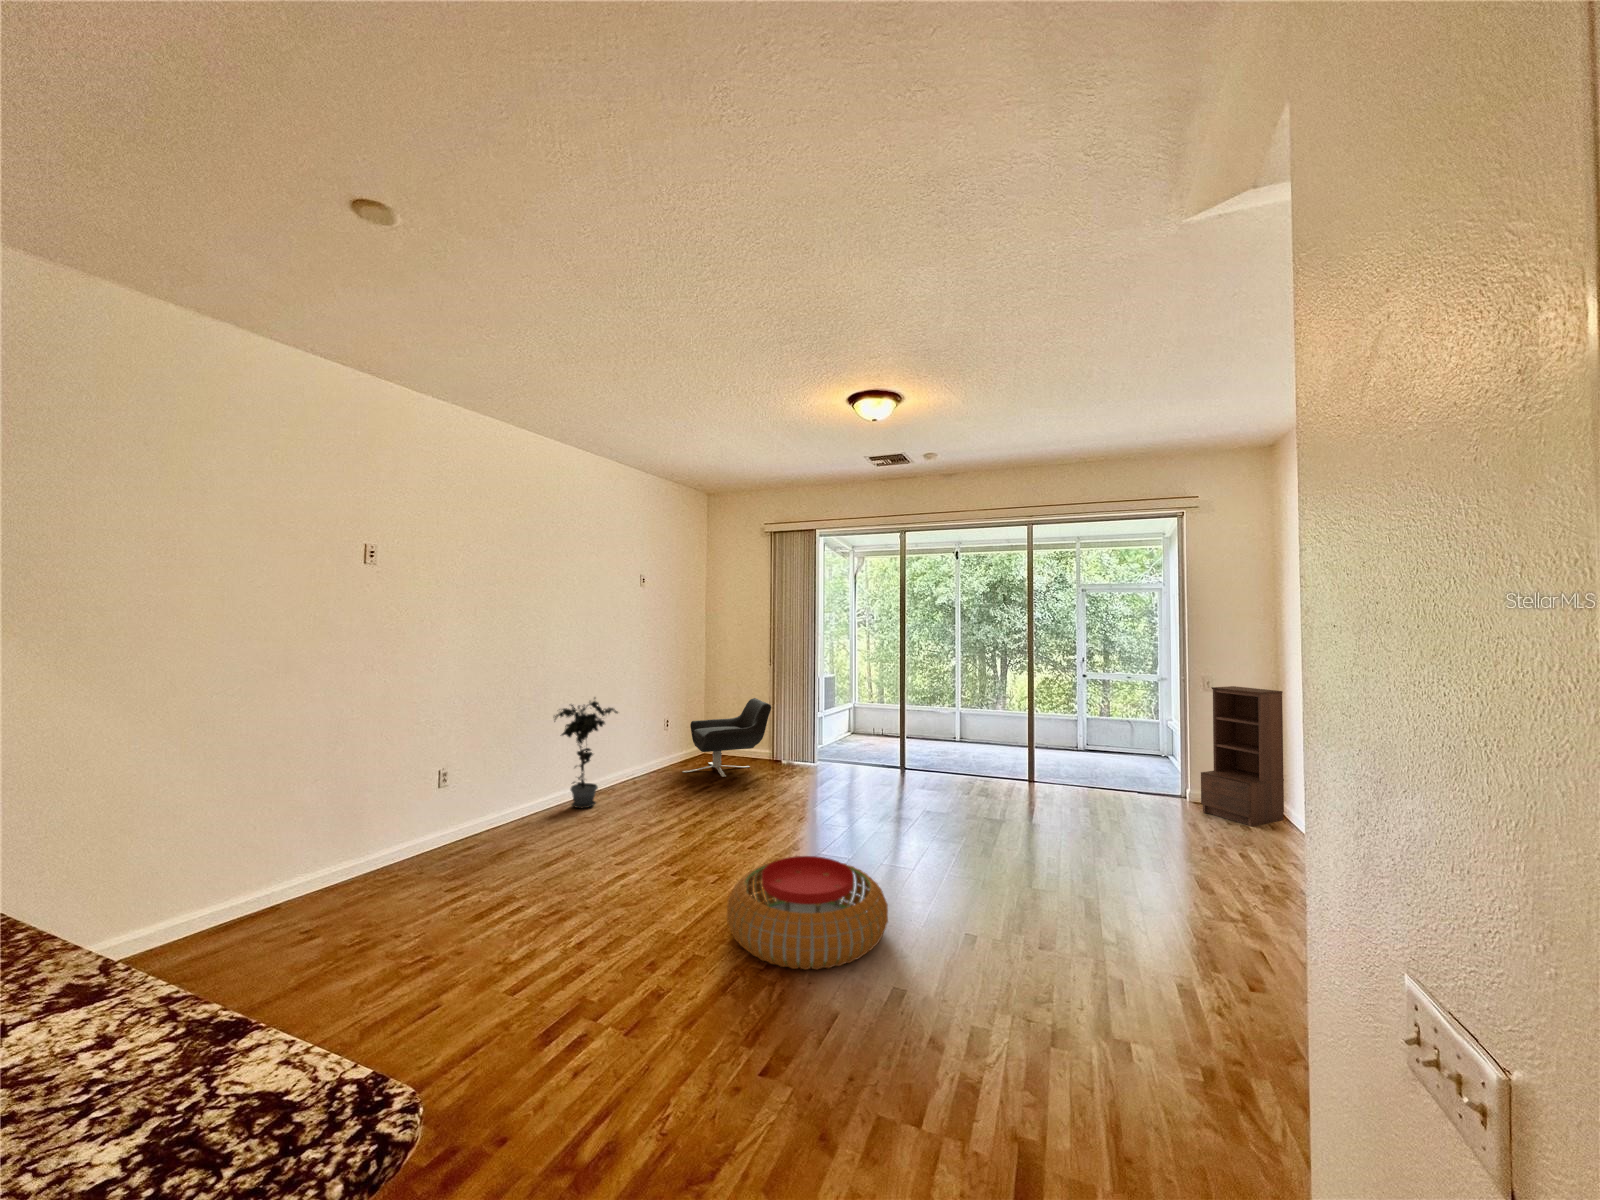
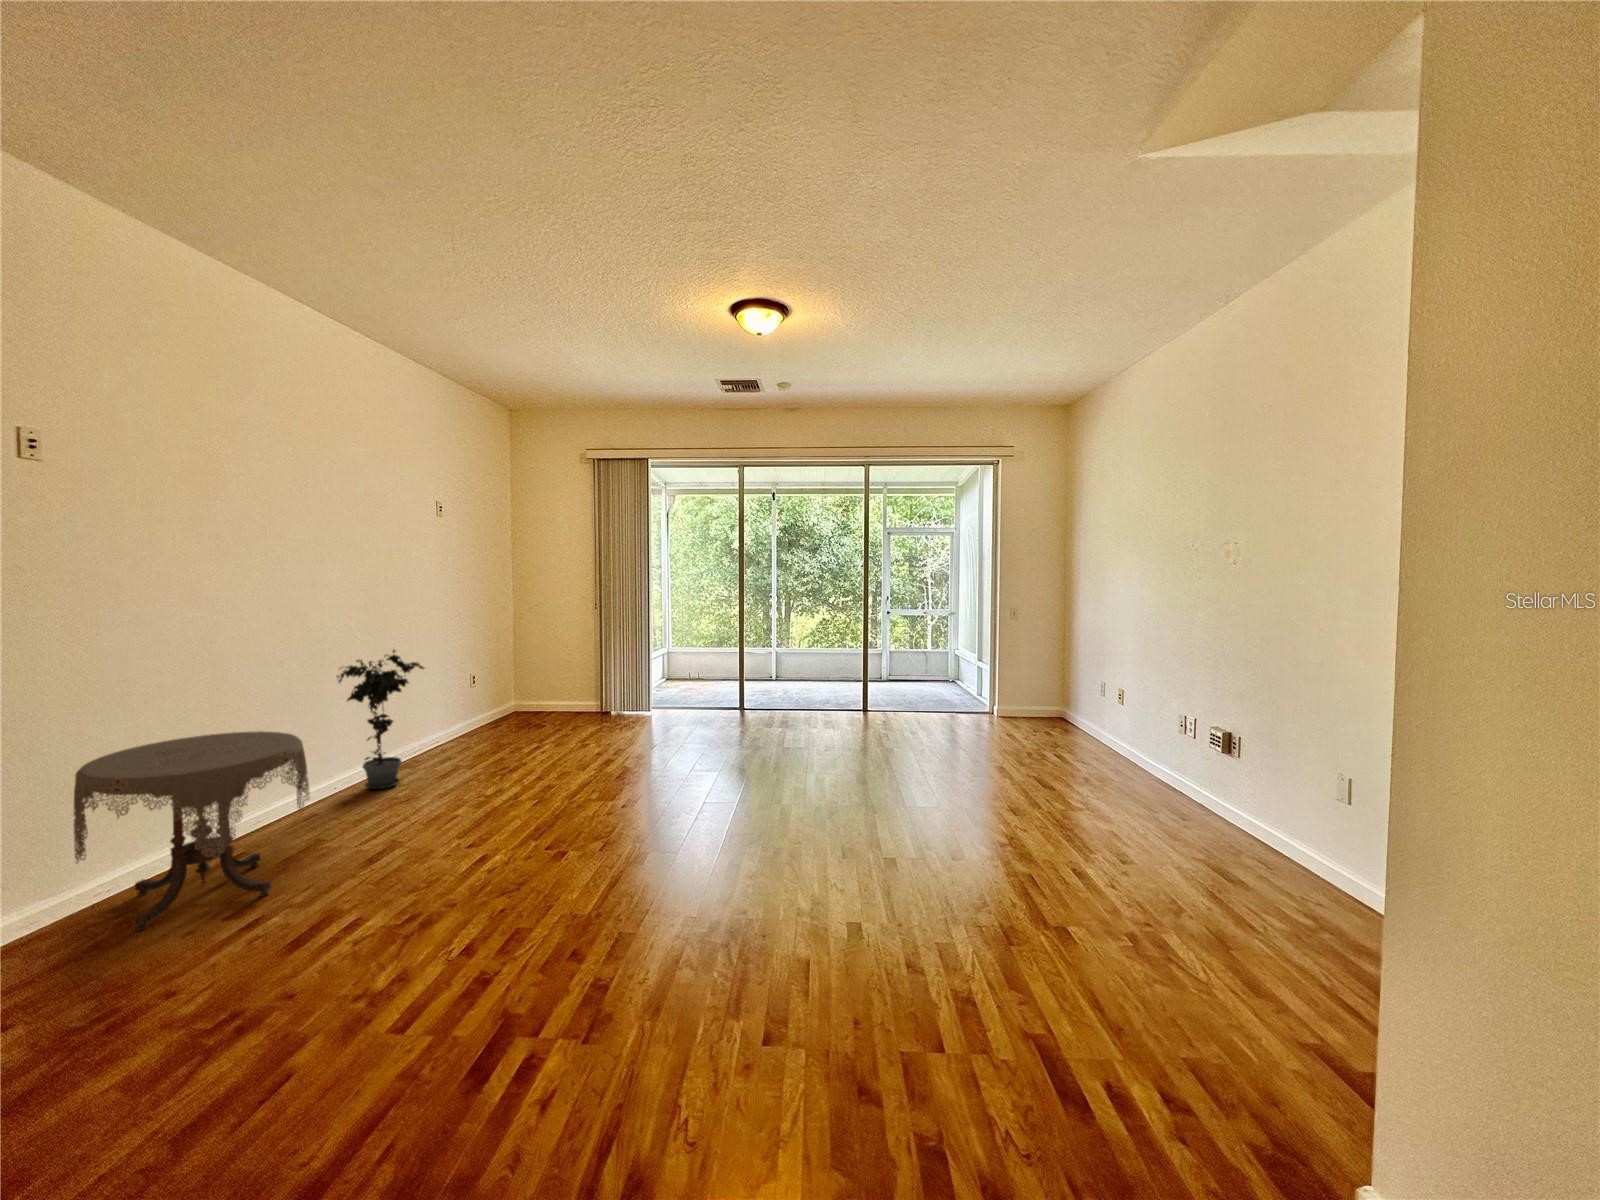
bookshelf: present [1201,686,1284,826] -> none [1013,618,1076,735]
lounge chair: present [683,698,771,777] -> none [497,645,605,735]
side table: none [374,754,514,889] -> present [74,731,309,931]
pouf: present [727,856,888,970] -> none [646,807,821,927]

